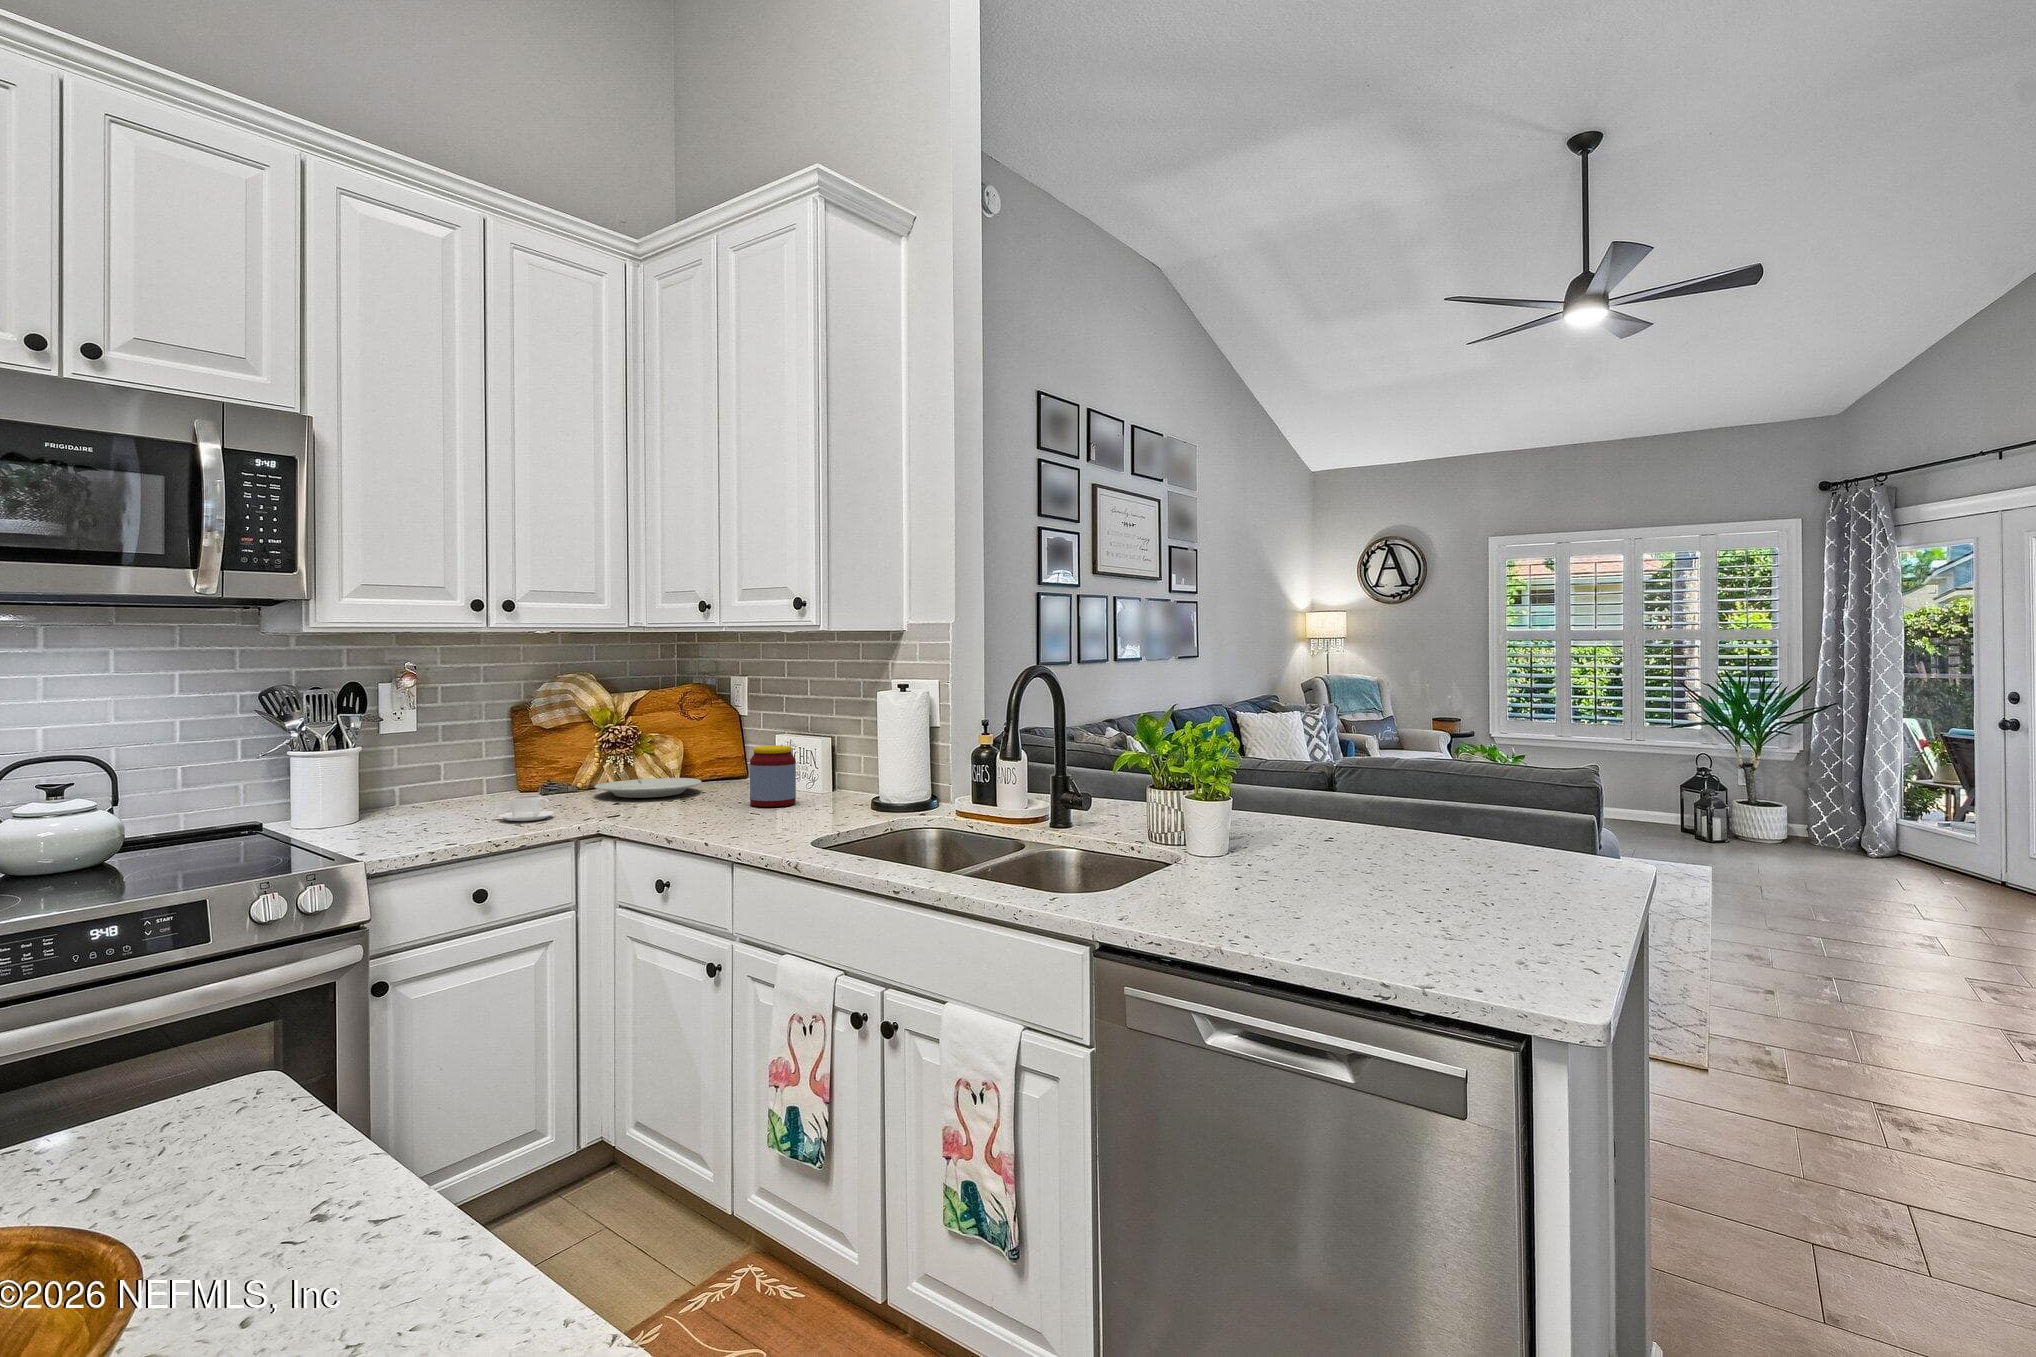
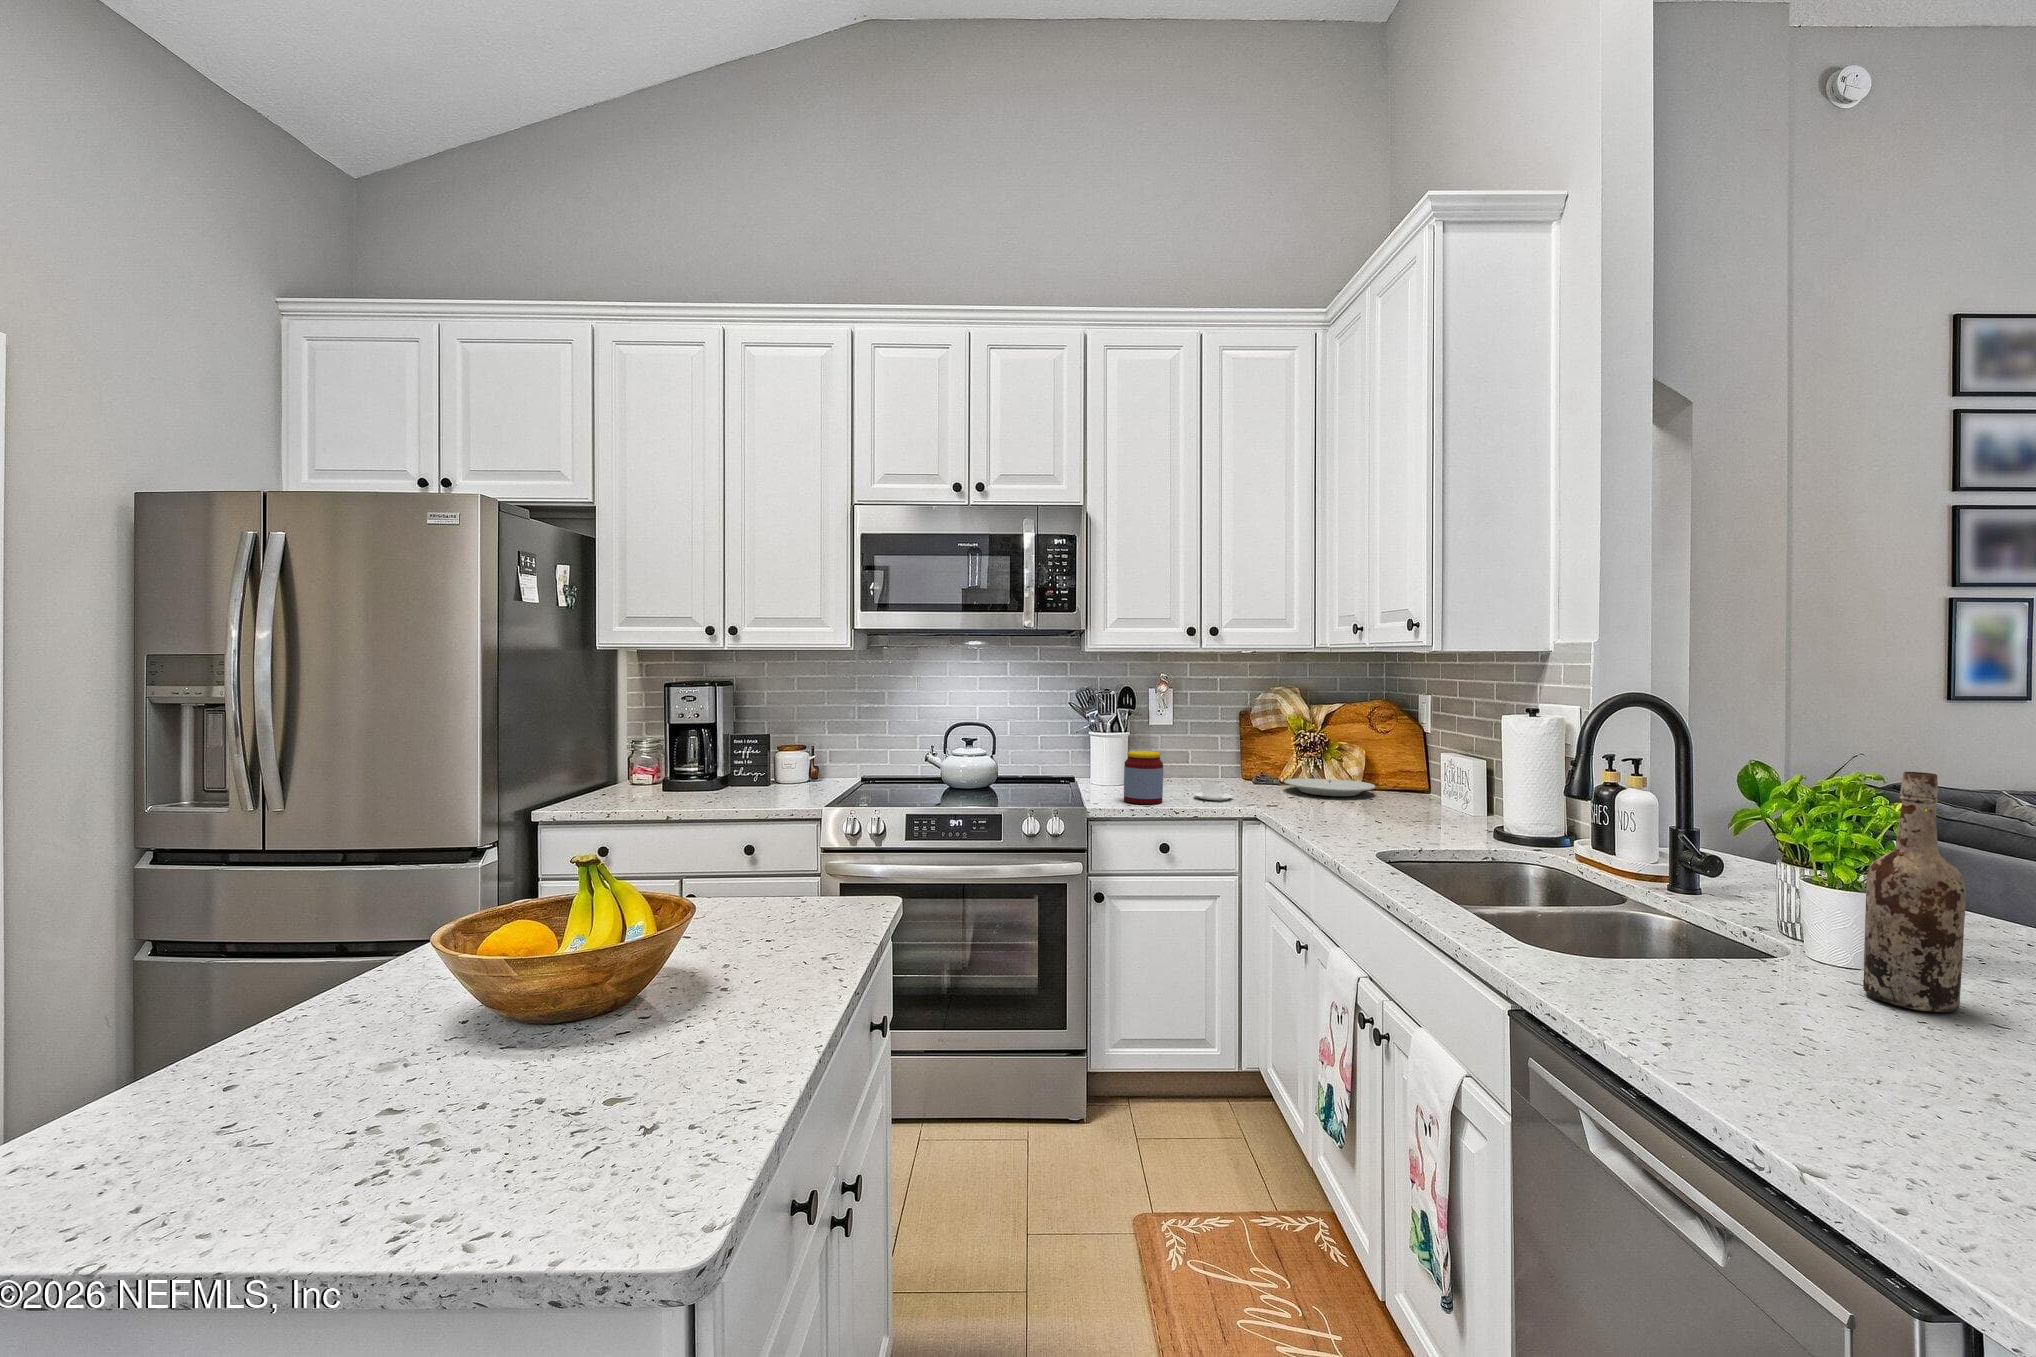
wine bottle: none [1247,703,1300,873] -> present [1863,772,1966,1012]
jar: present [750,745,796,807] -> present [1124,751,1163,804]

